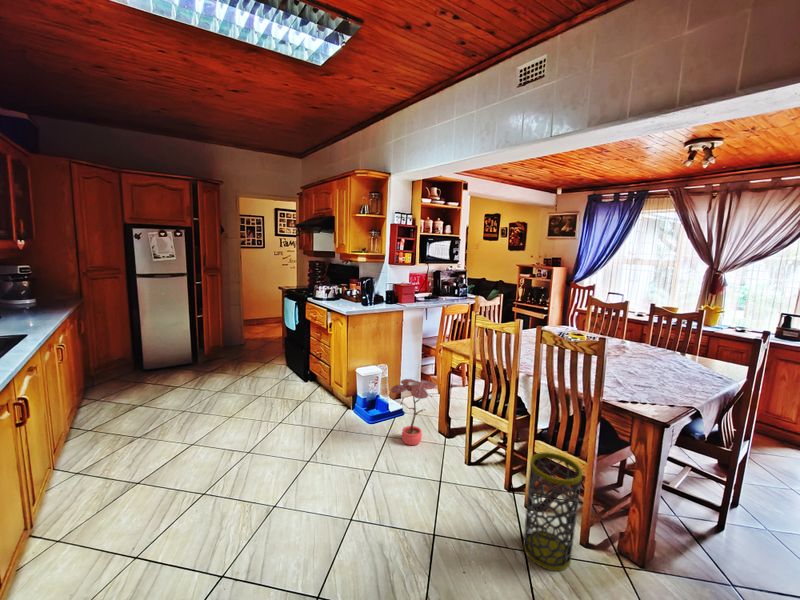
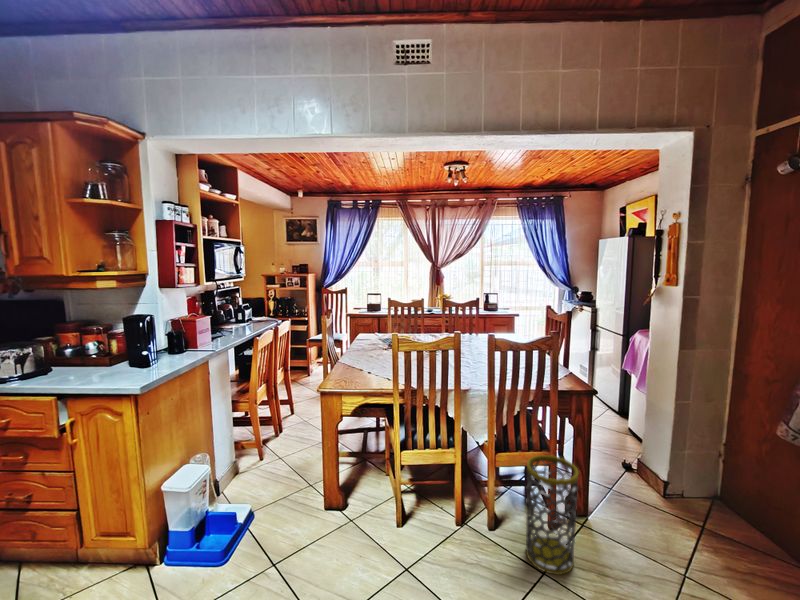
potted plant: present [391,379,436,445] -> none [279,446,345,552]

